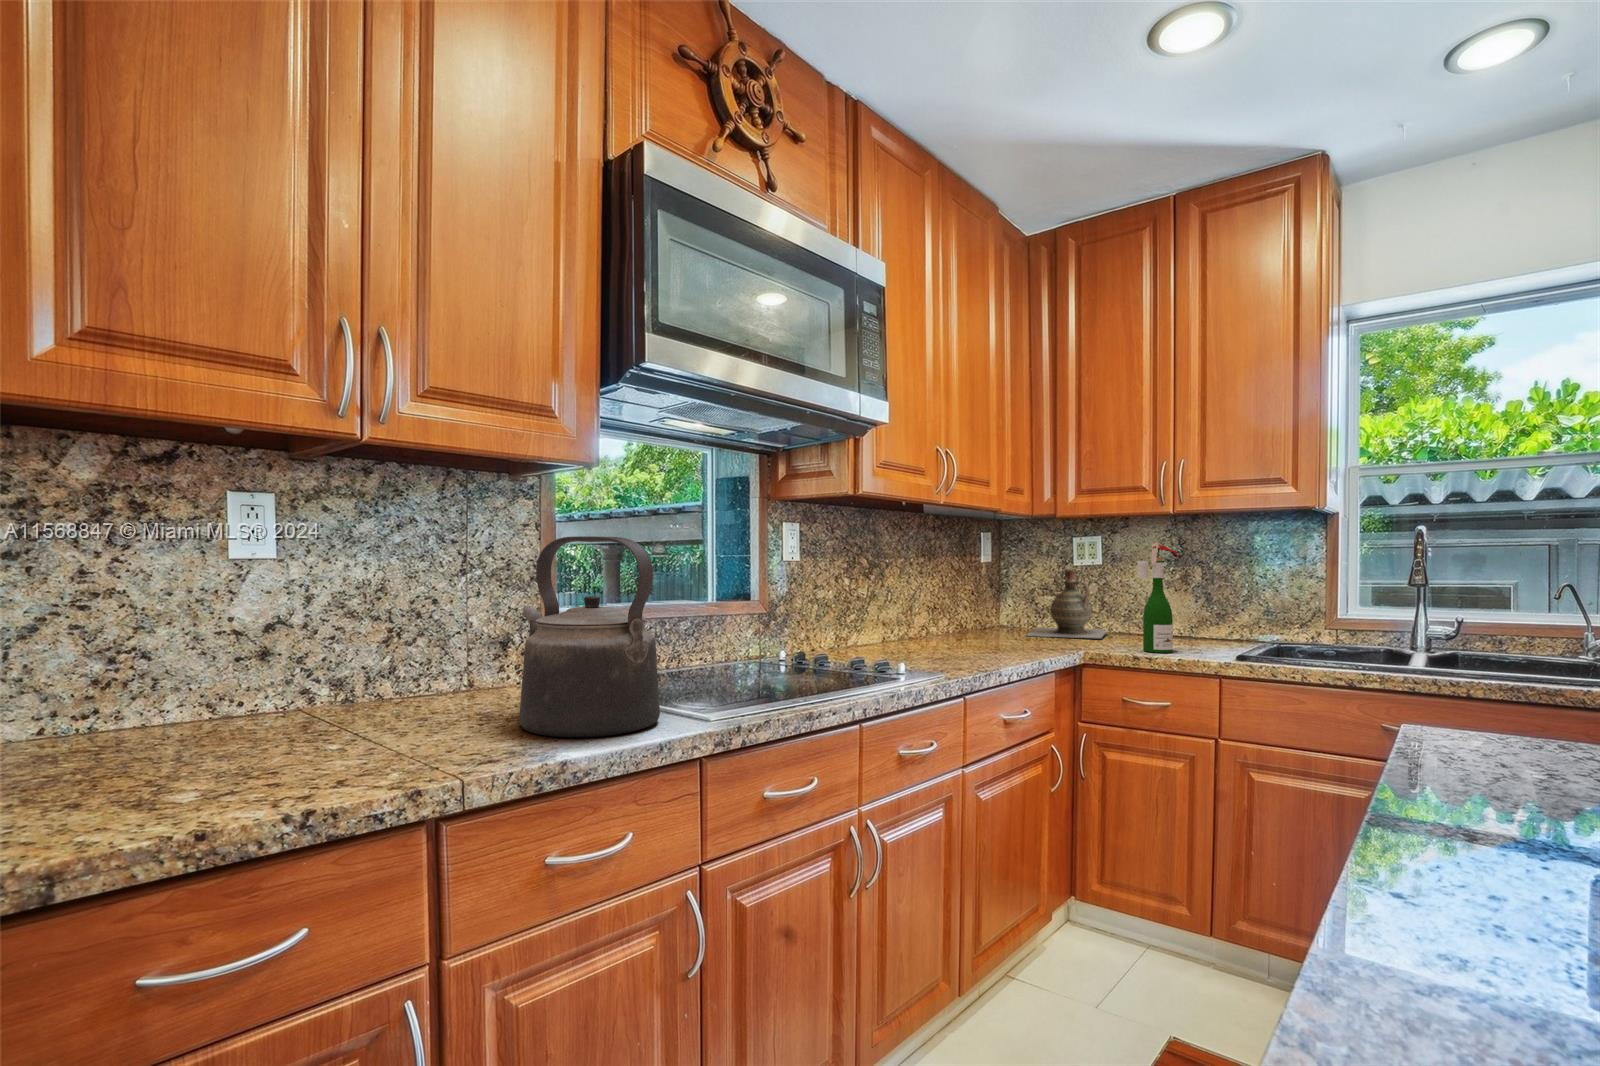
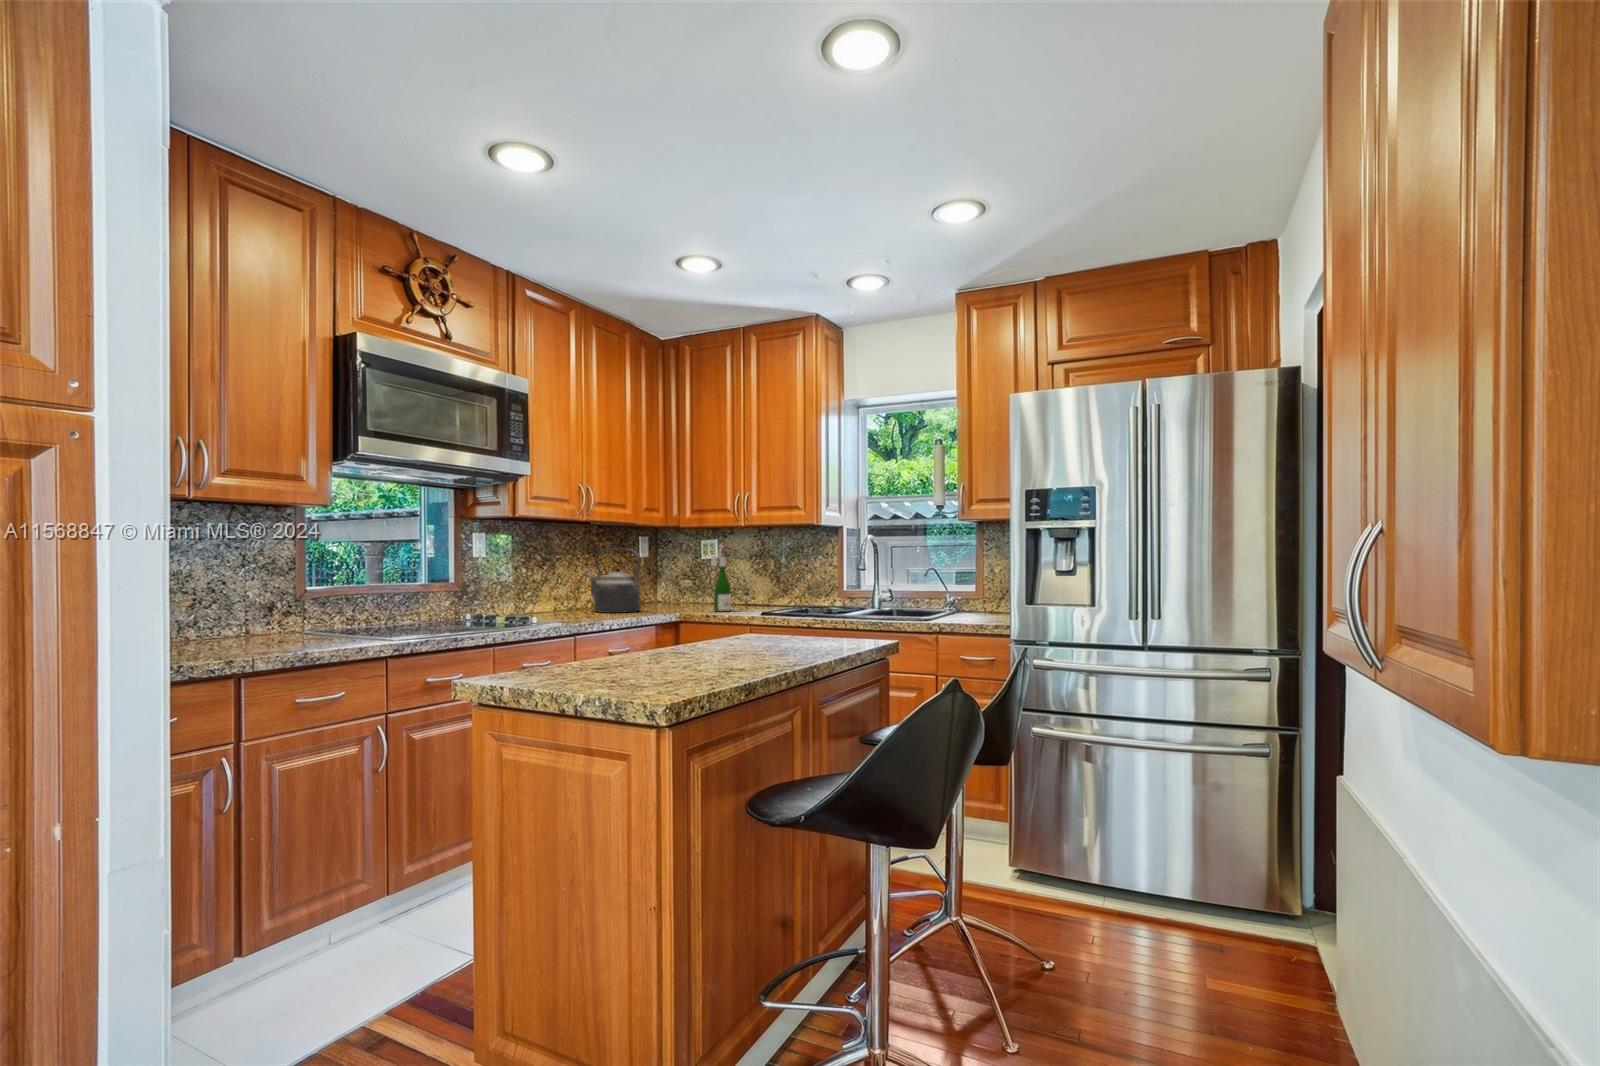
kettle: present [519,536,660,737] -> present [588,548,641,613]
ceramic jug: present [1027,570,1107,638] -> none [658,562,717,606]

